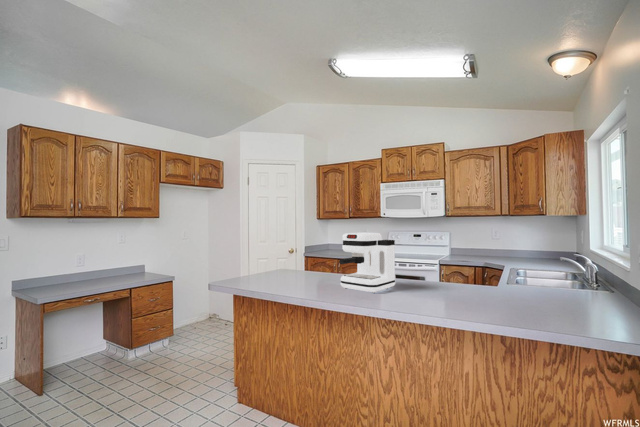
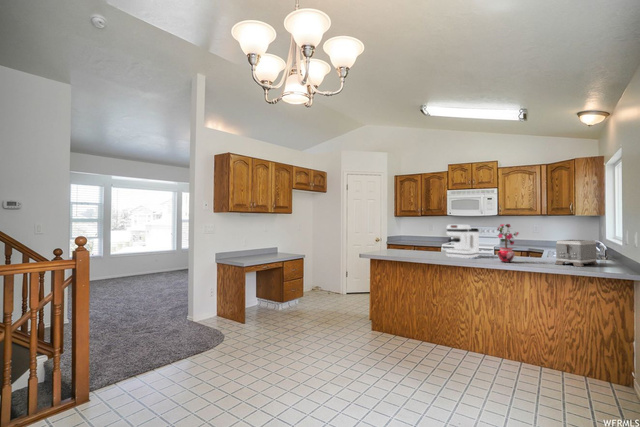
potted plant: none [413,231,455,305] -> present [497,224,518,262]
toaster: none [517,259,593,318] -> present [555,240,597,267]

